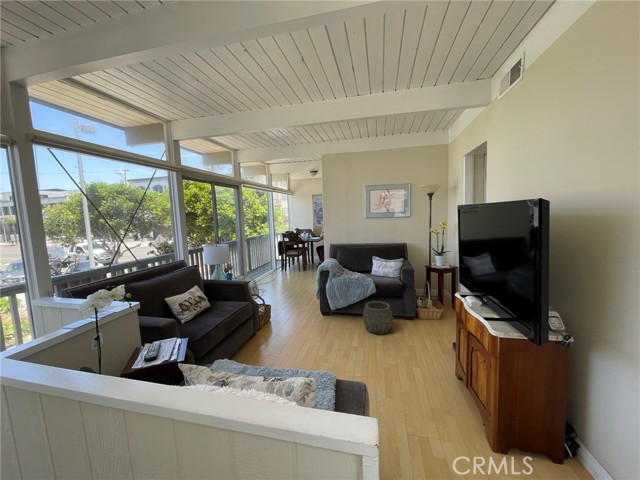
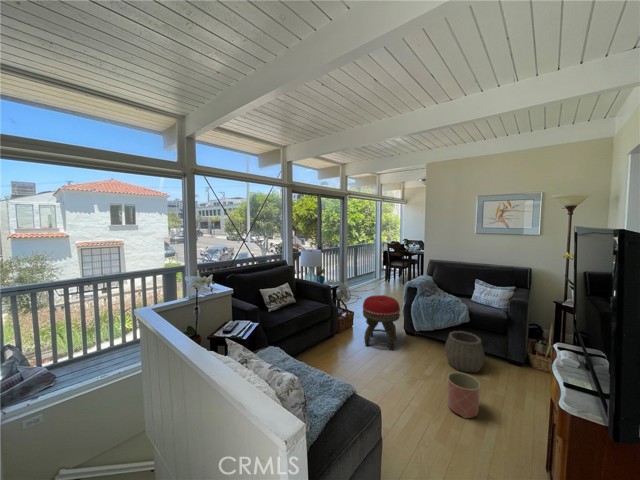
footstool: none [285,282,321,335] -> present [363,295,400,350]
planter: none [380,334,406,370] -> present [447,372,481,418]

